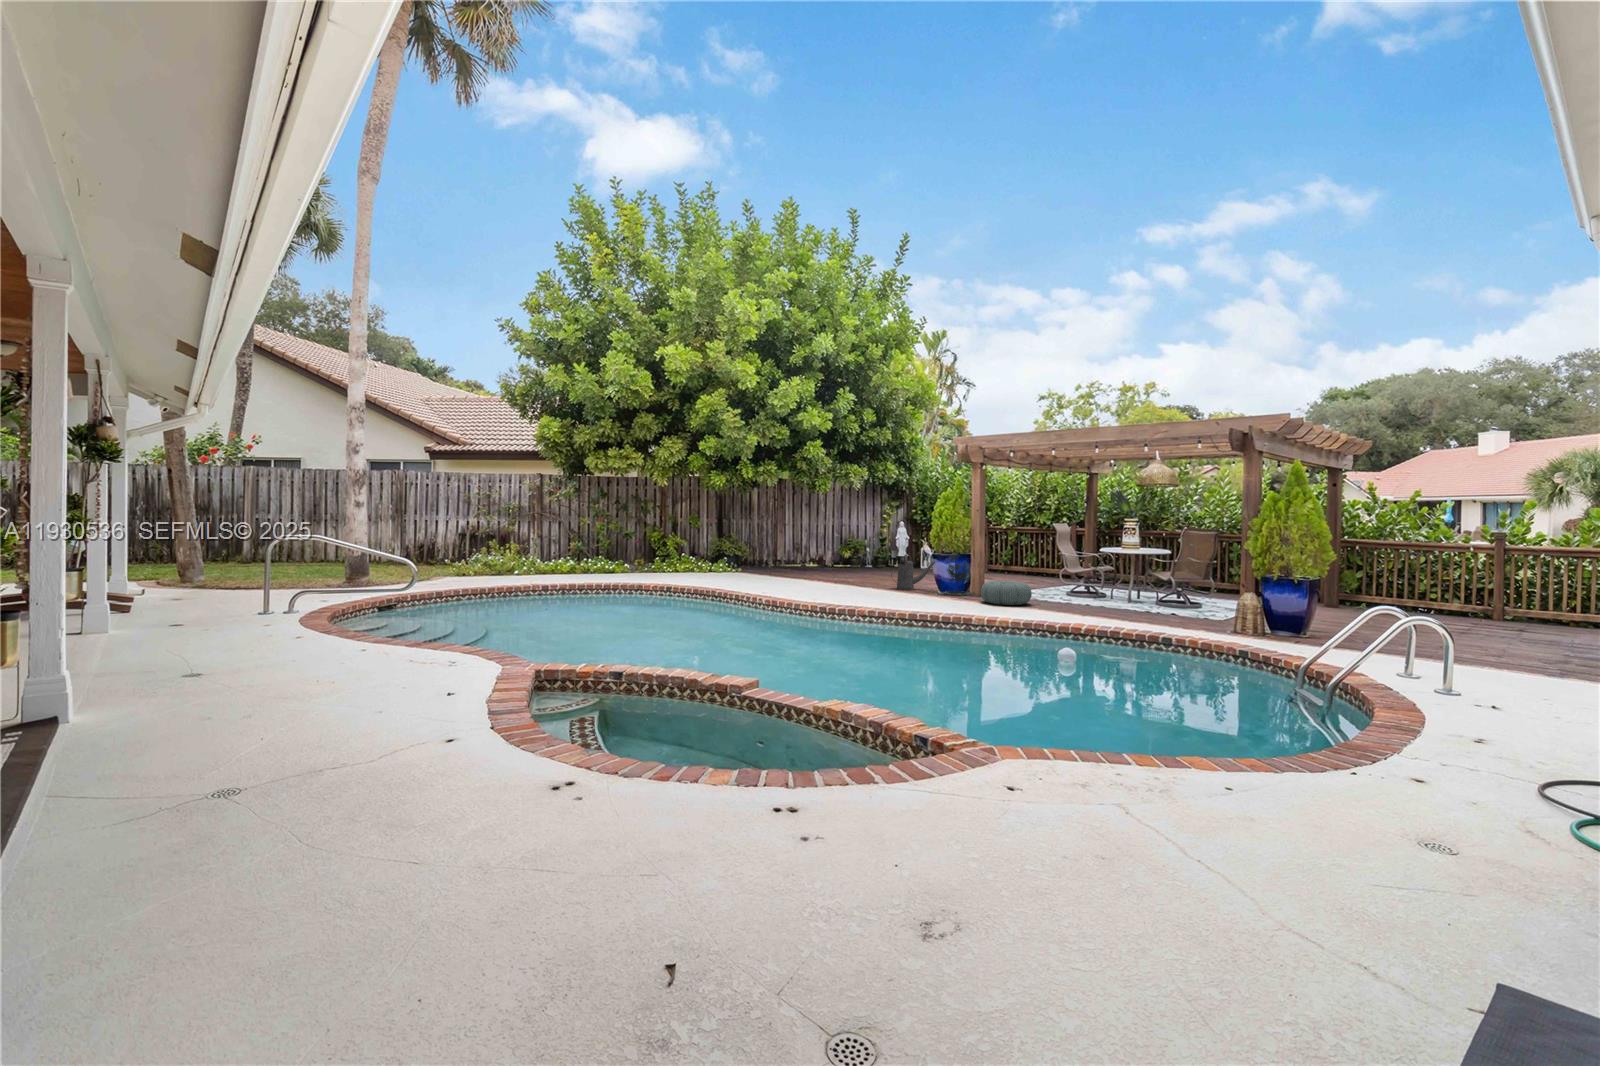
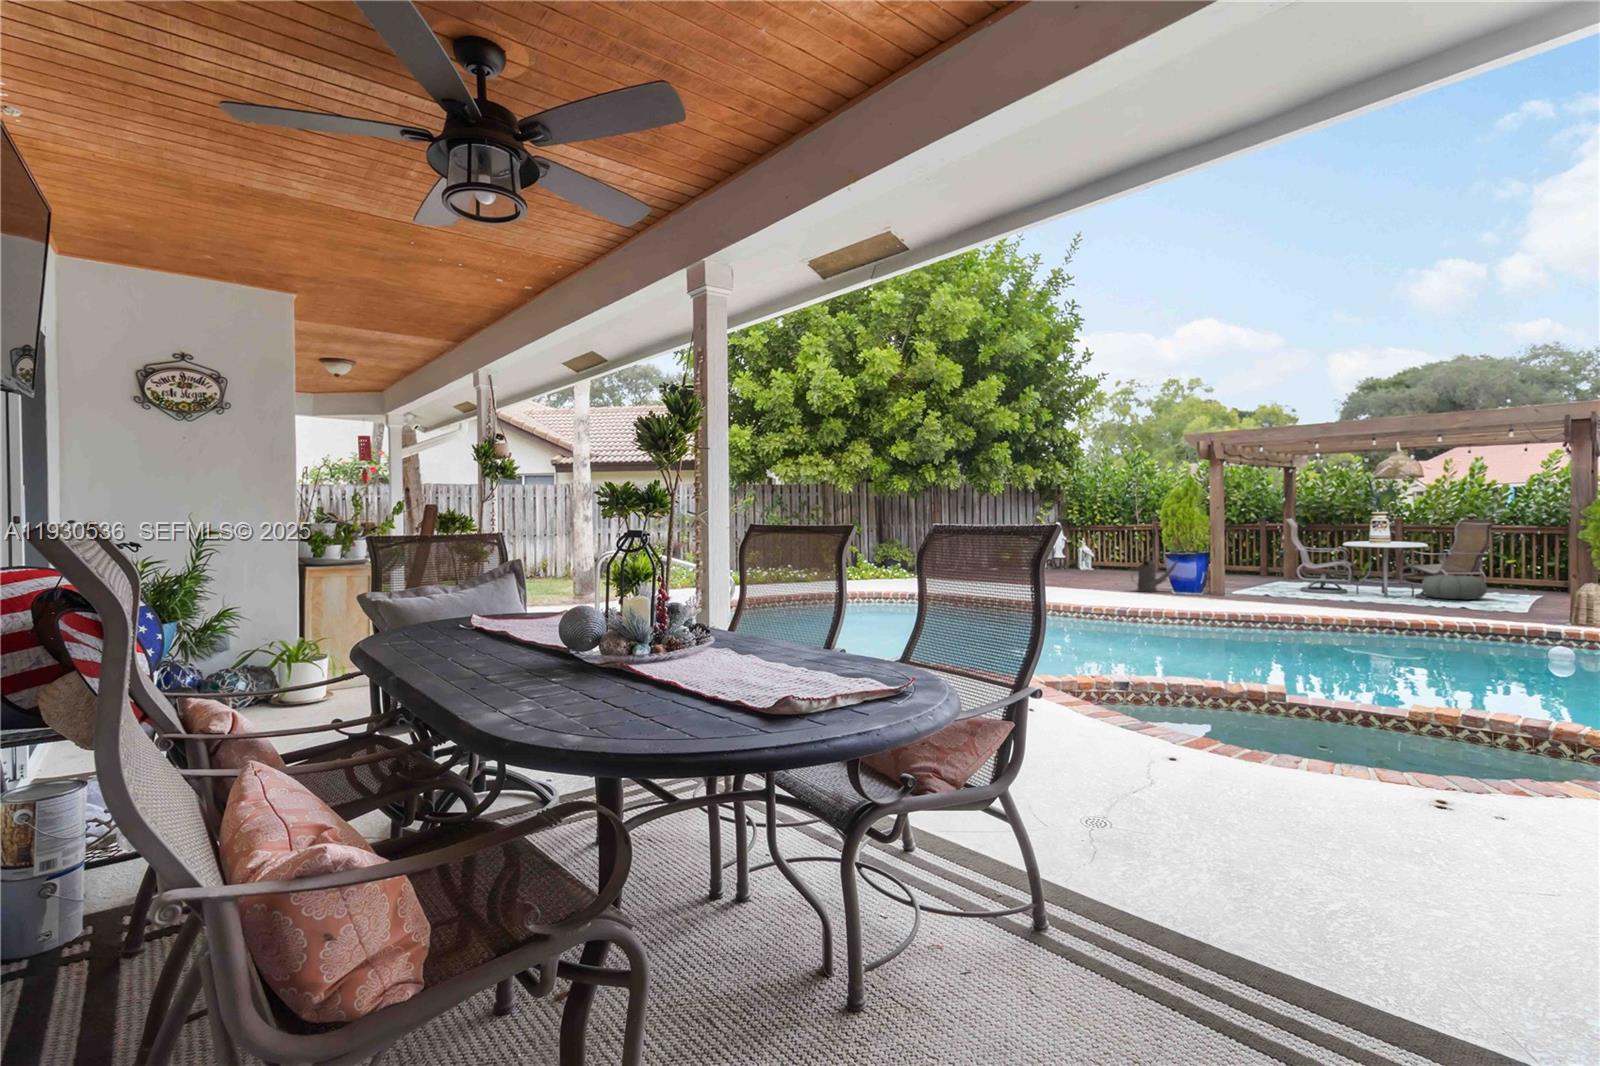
potted tree: present [945,552,969,595] -> none [1197,547,1229,595]
pouf: present [981,581,1032,605] -> present [1421,575,1487,600]

